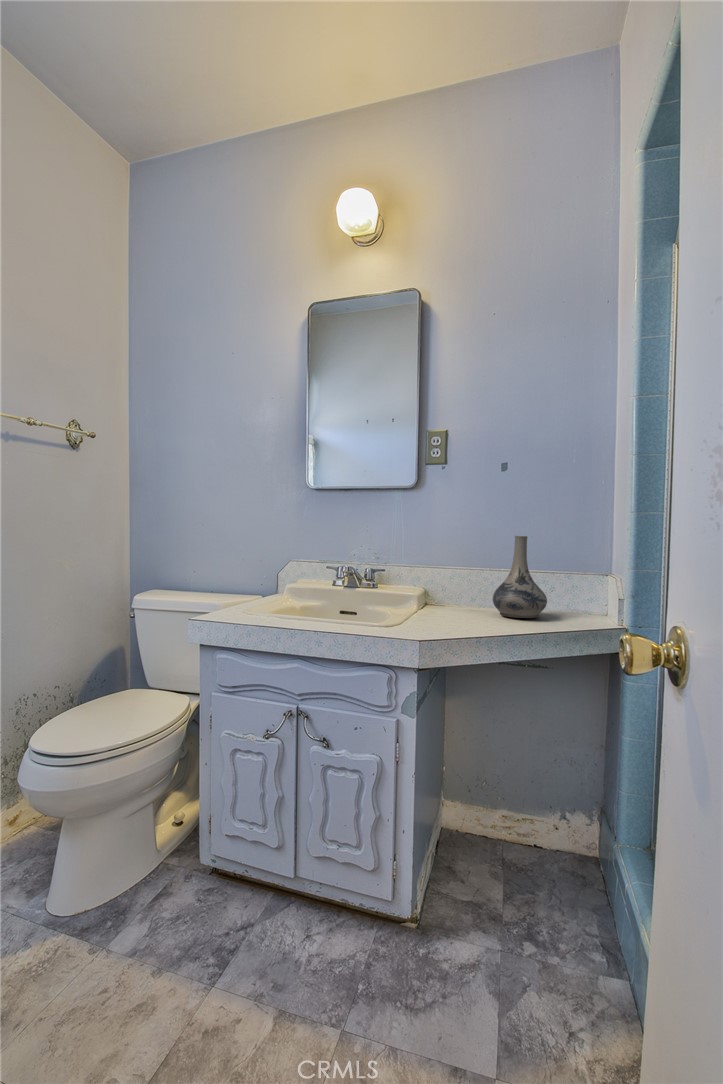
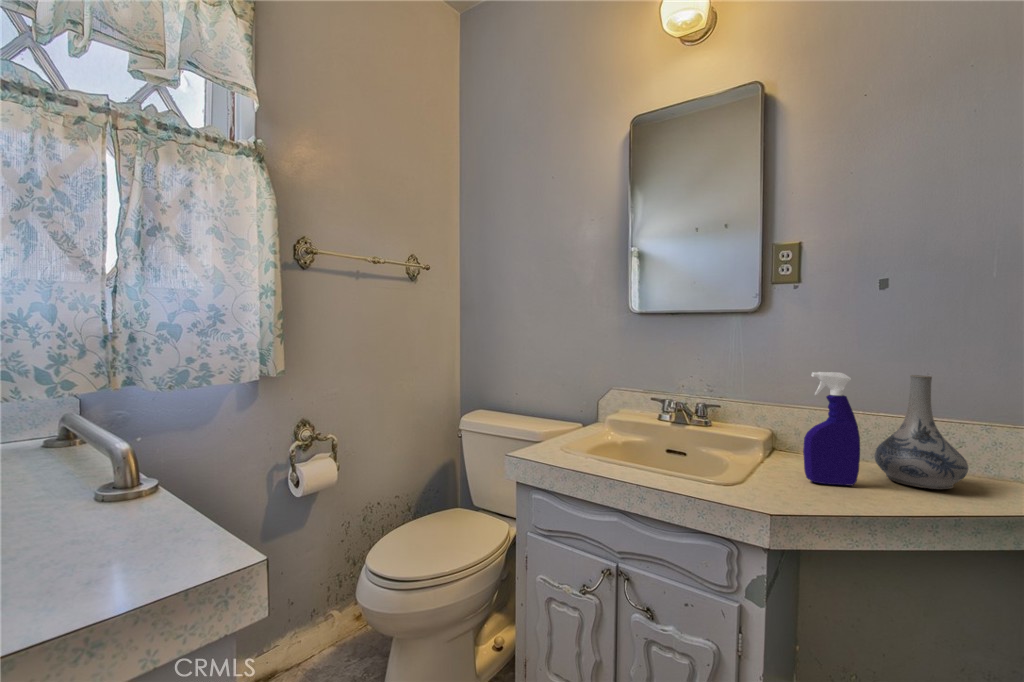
spray bottle: none [444,533,482,621] -> present [803,372,860,485]

